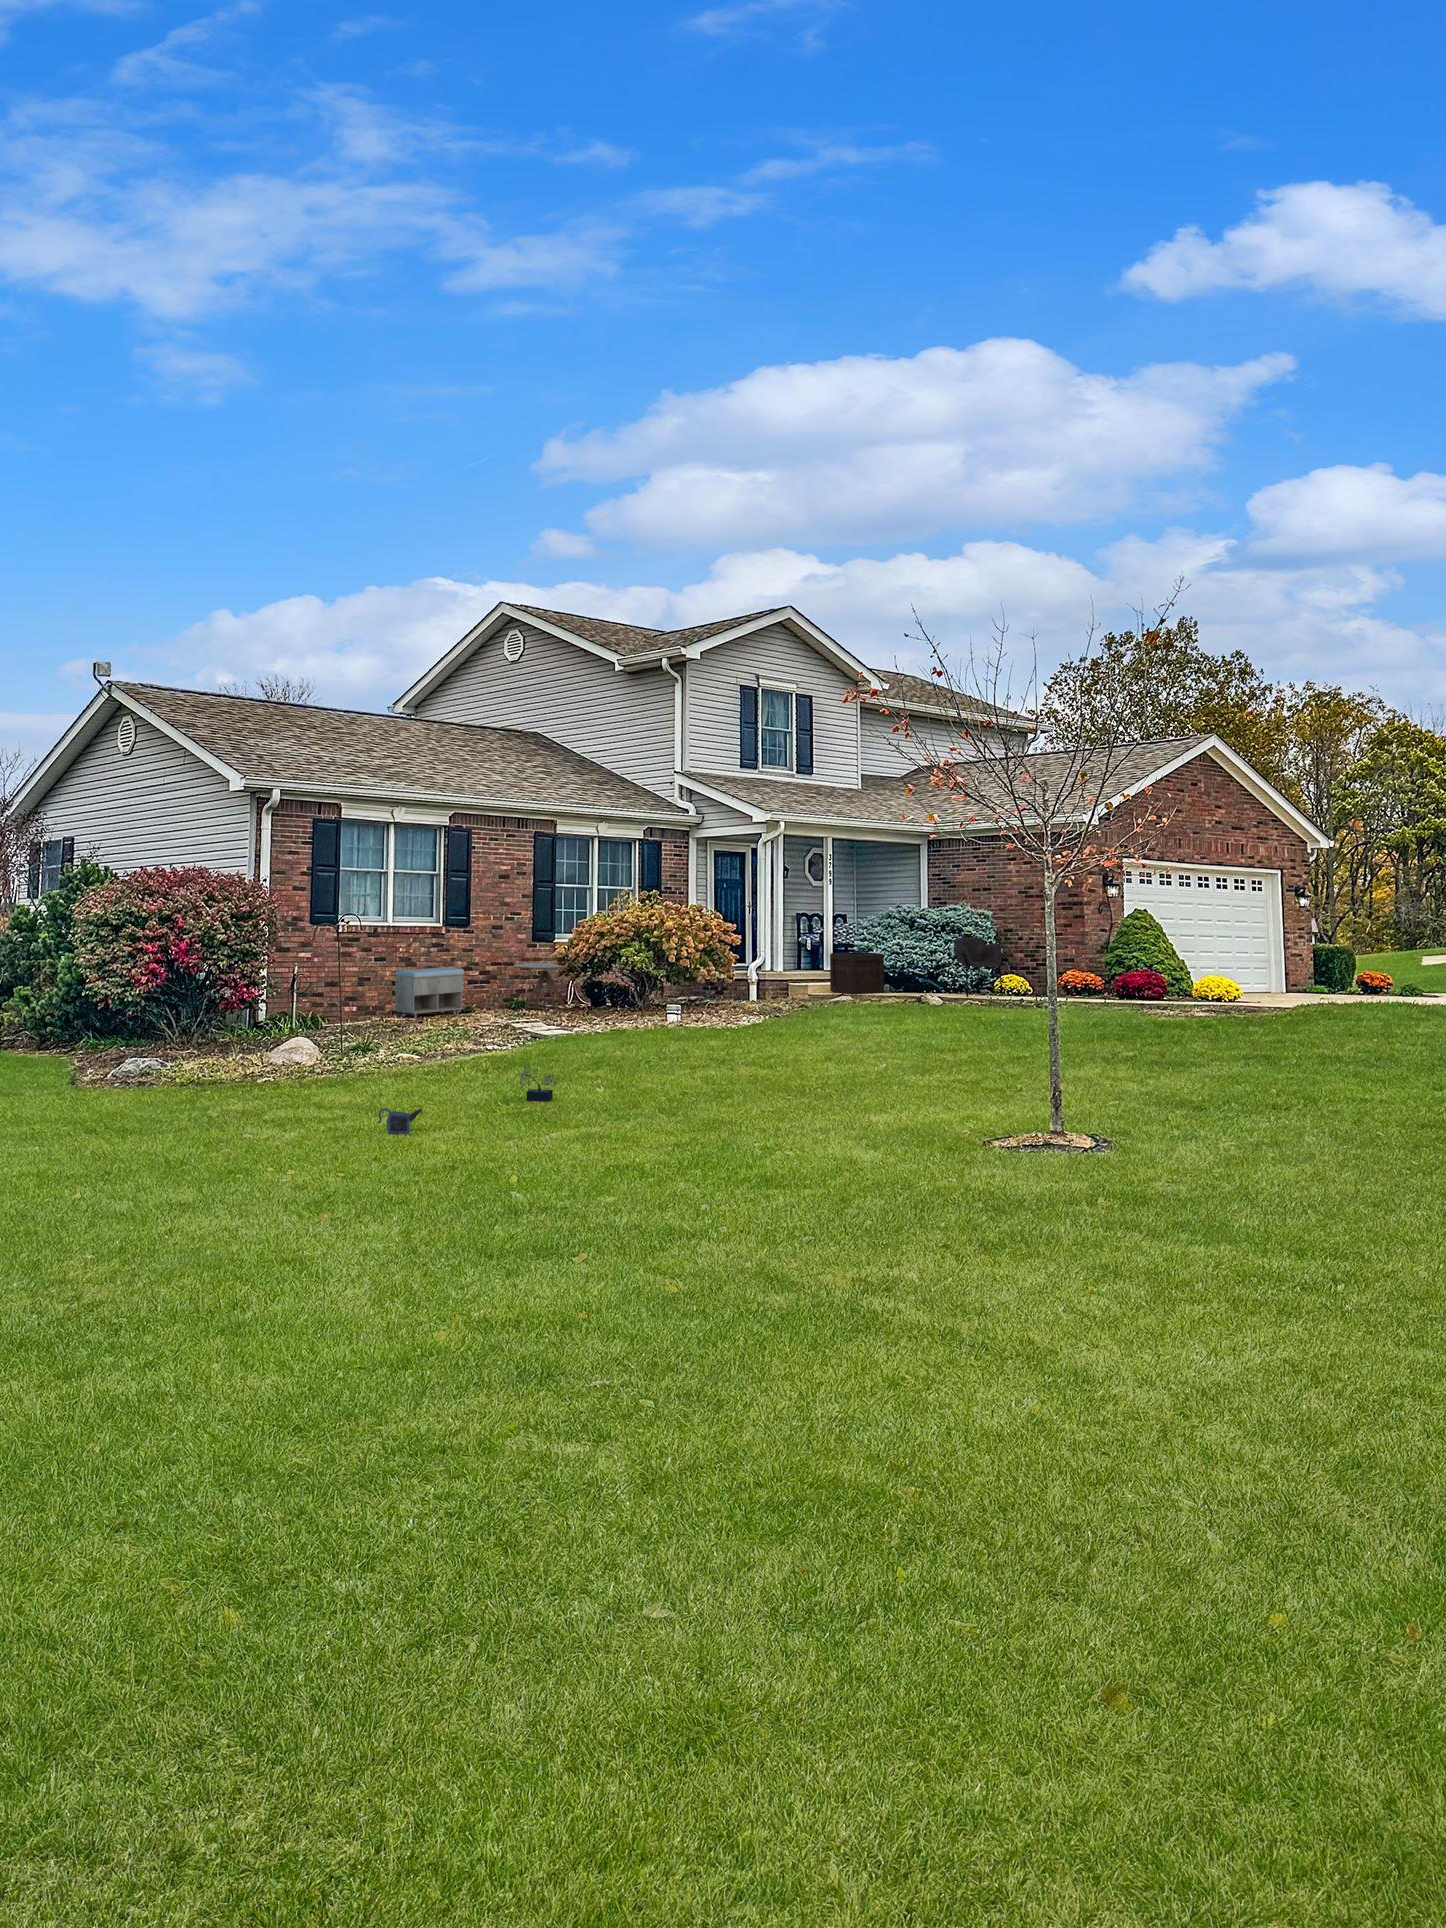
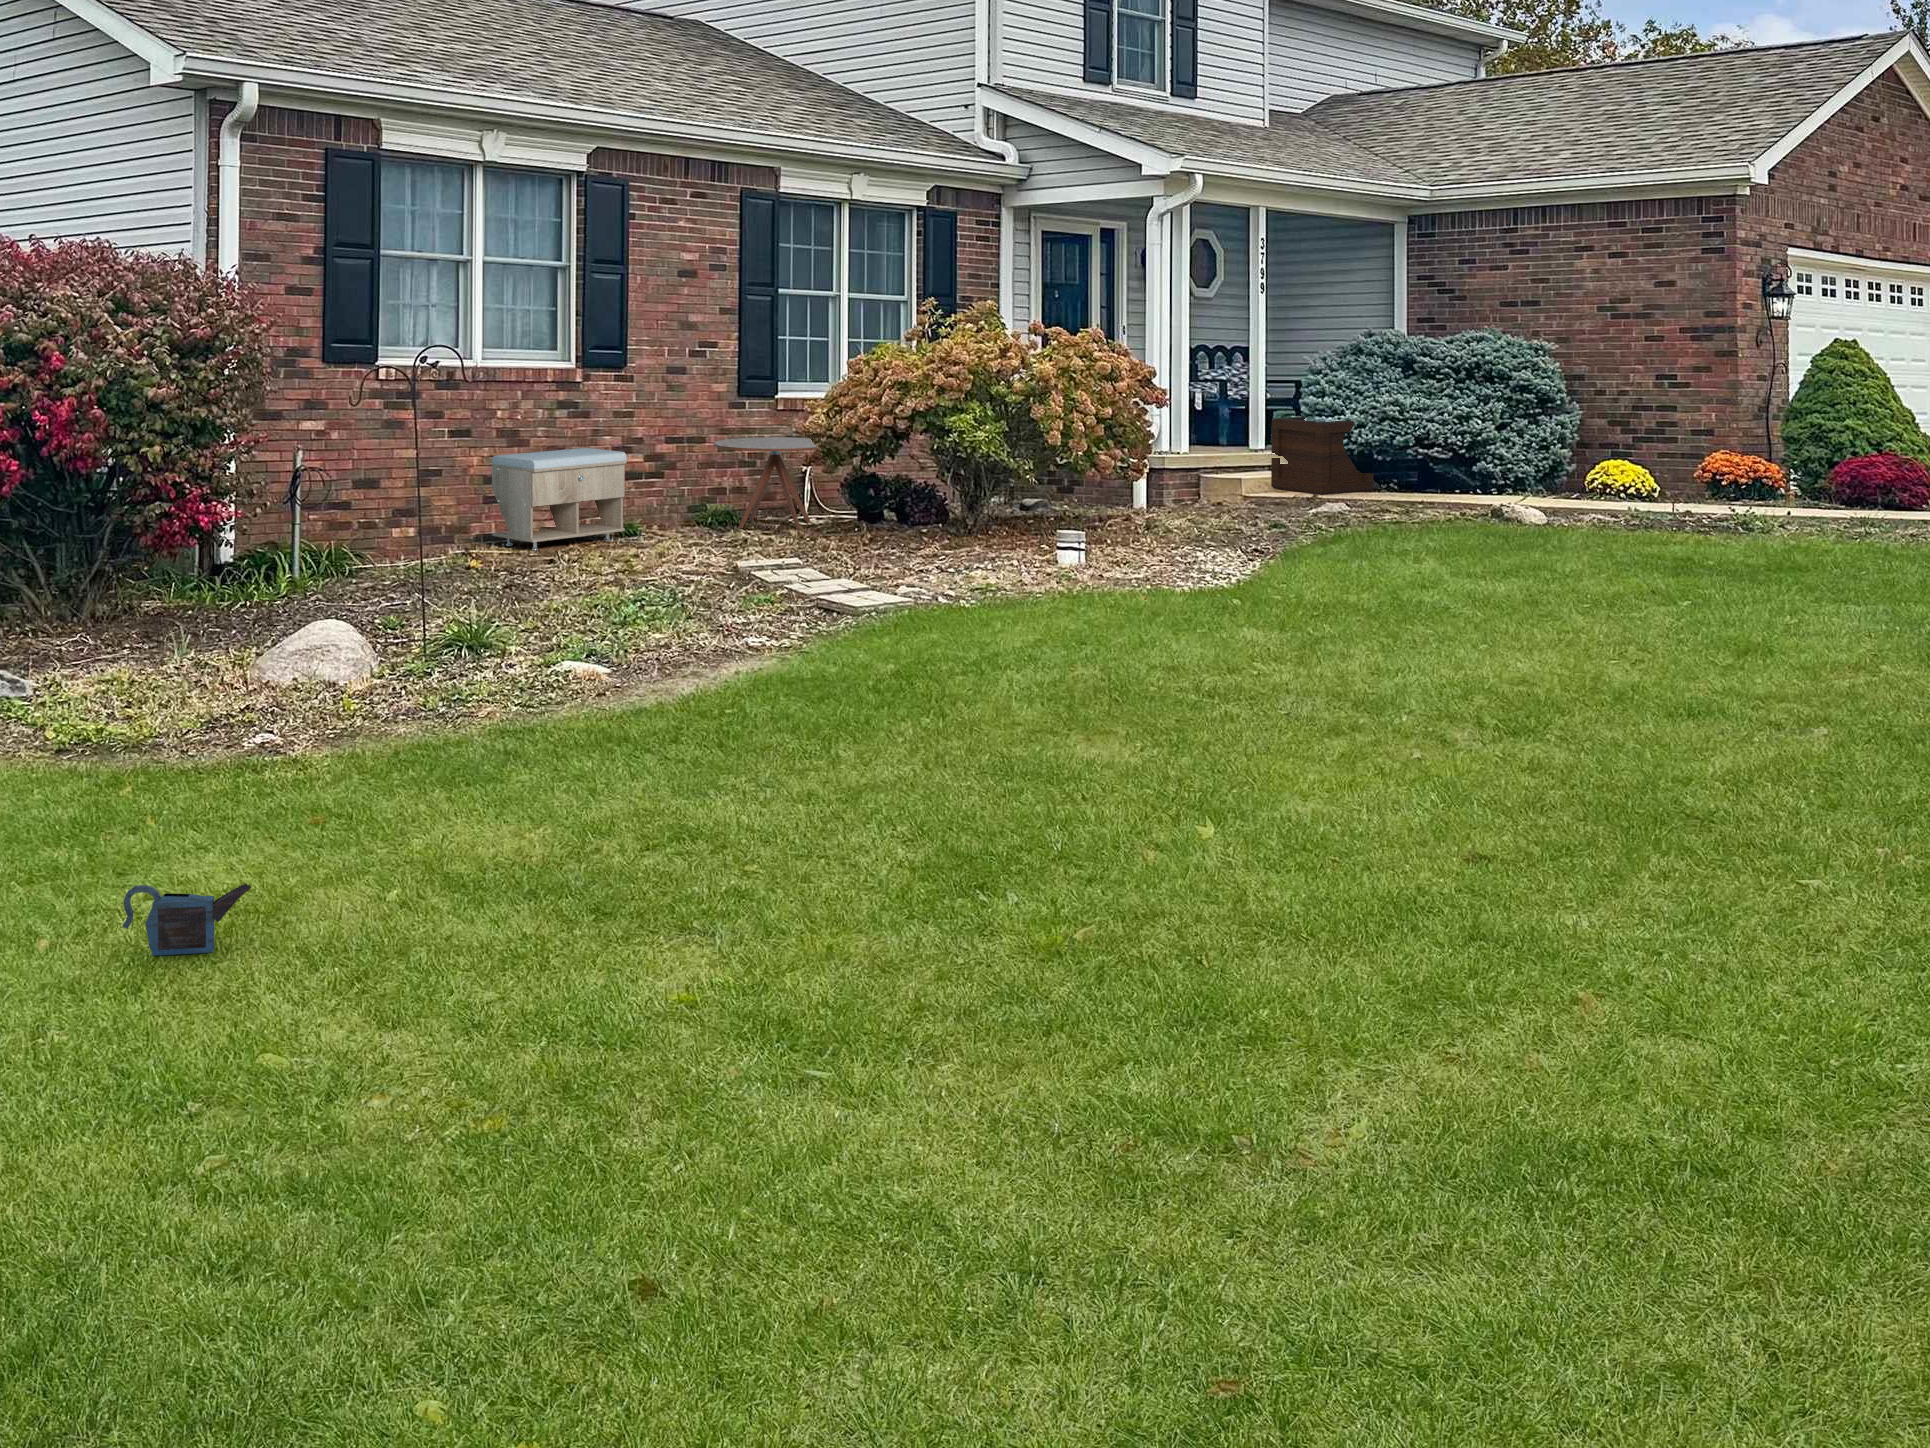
armchair: present [949,937,1003,997] -> none [1497,391,1603,502]
decorative plant: present [519,1066,557,1101] -> none [982,754,1089,852]
watering can: present [378,1108,422,1133] -> present [122,883,251,956]

